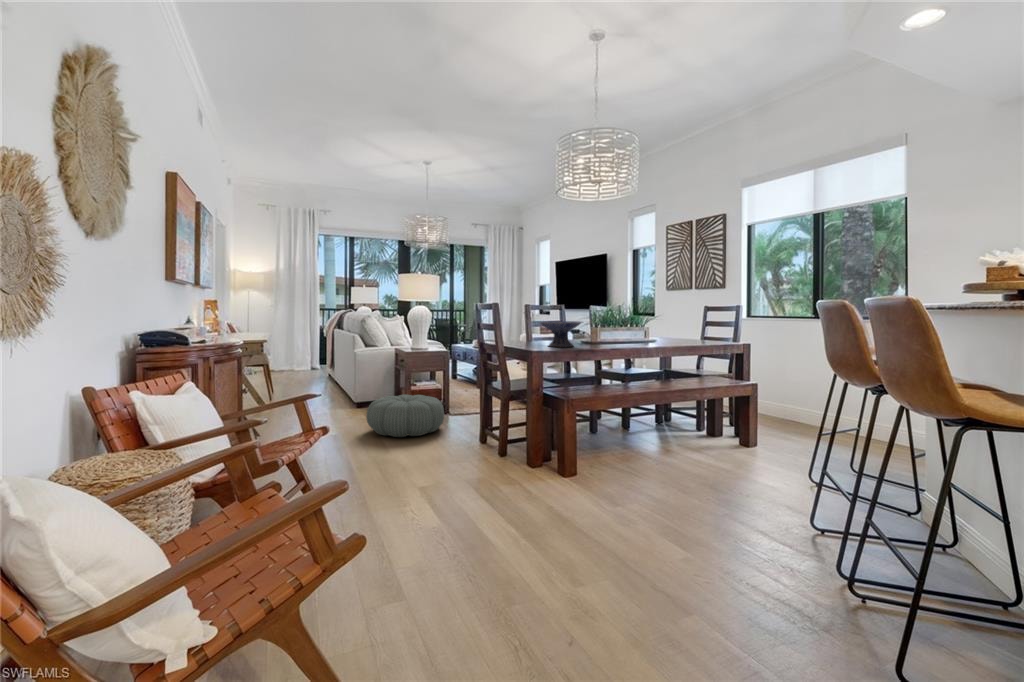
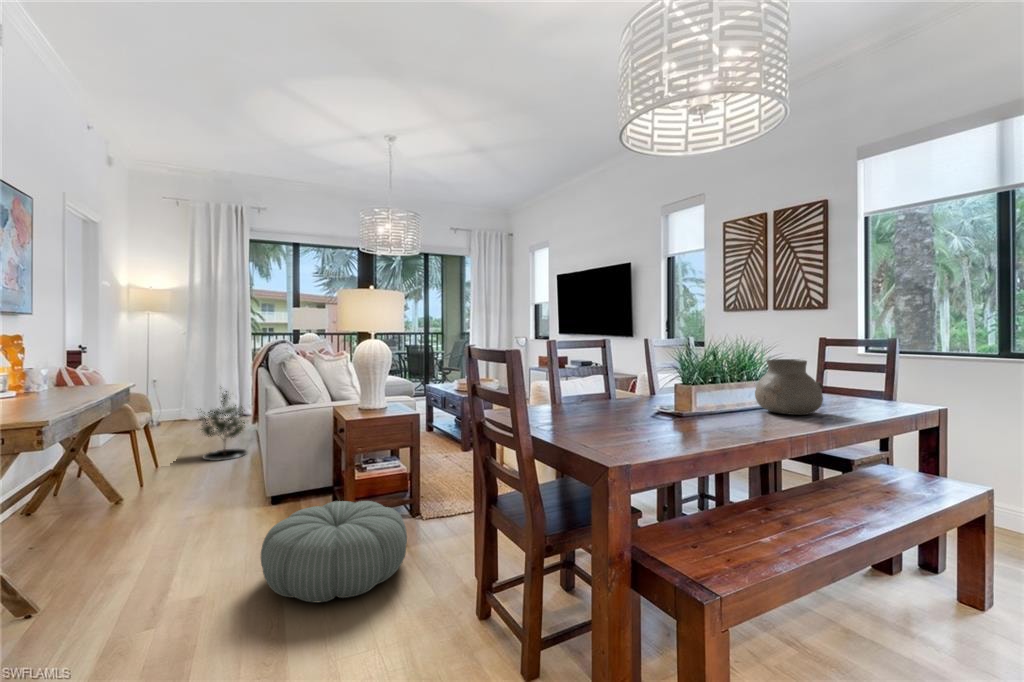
vase: none [639,314,674,343] -> present [755,359,824,415]
decorative bowl: present [539,321,583,347] -> none [593,383,689,444]
potted tree: none [292,339,329,391] -> present [199,391,247,461]

